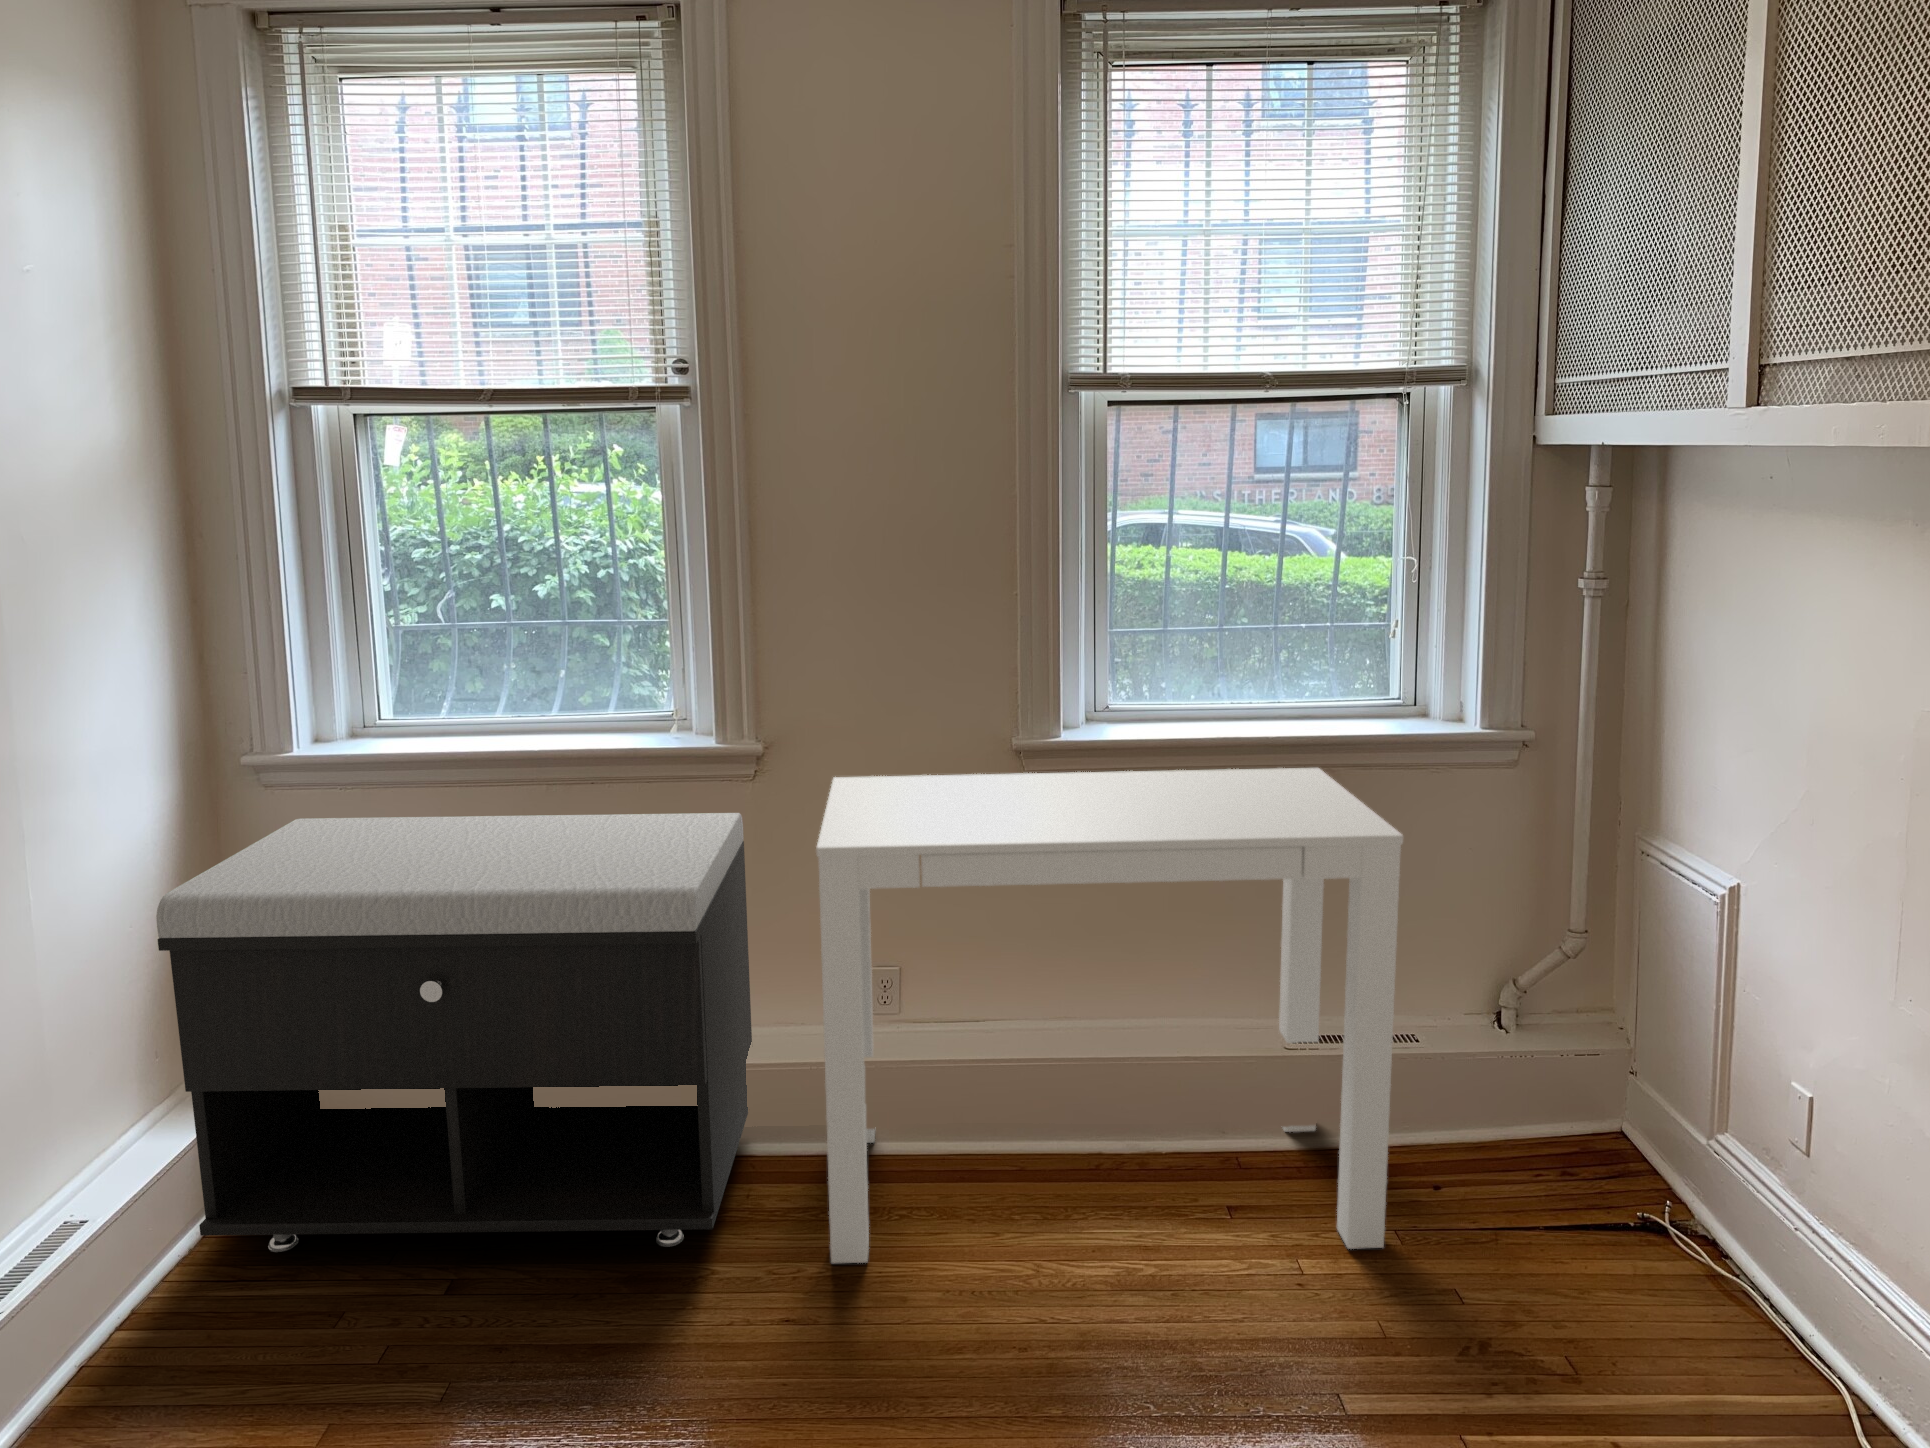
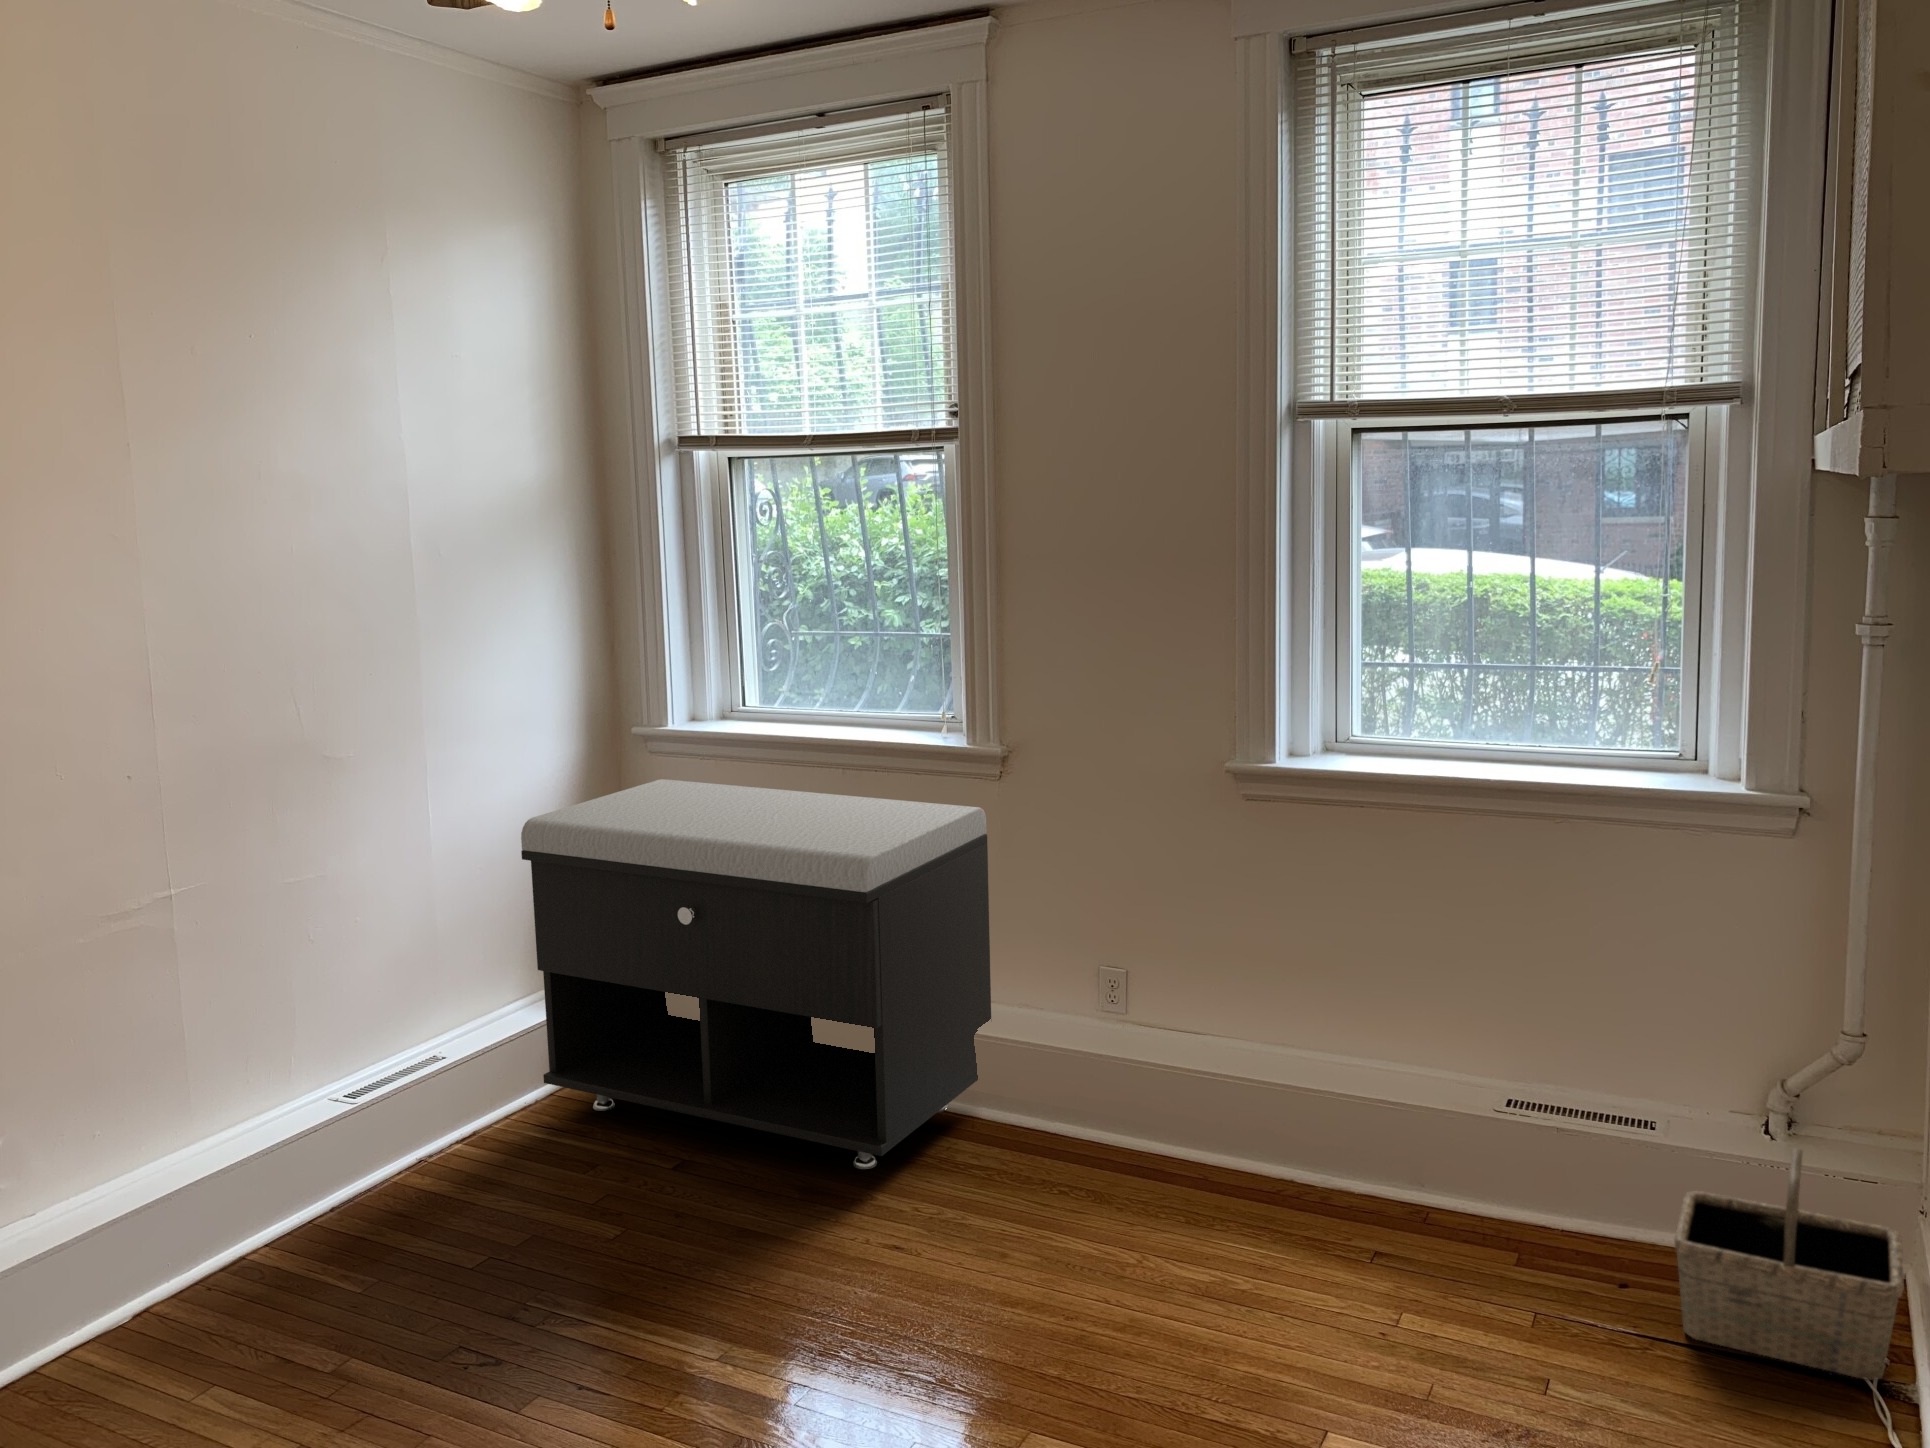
desk: present [816,768,1403,1263] -> none [964,783,1549,1322]
basket: none [1473,1035,1683,1222] -> present [1674,1148,1904,1380]

